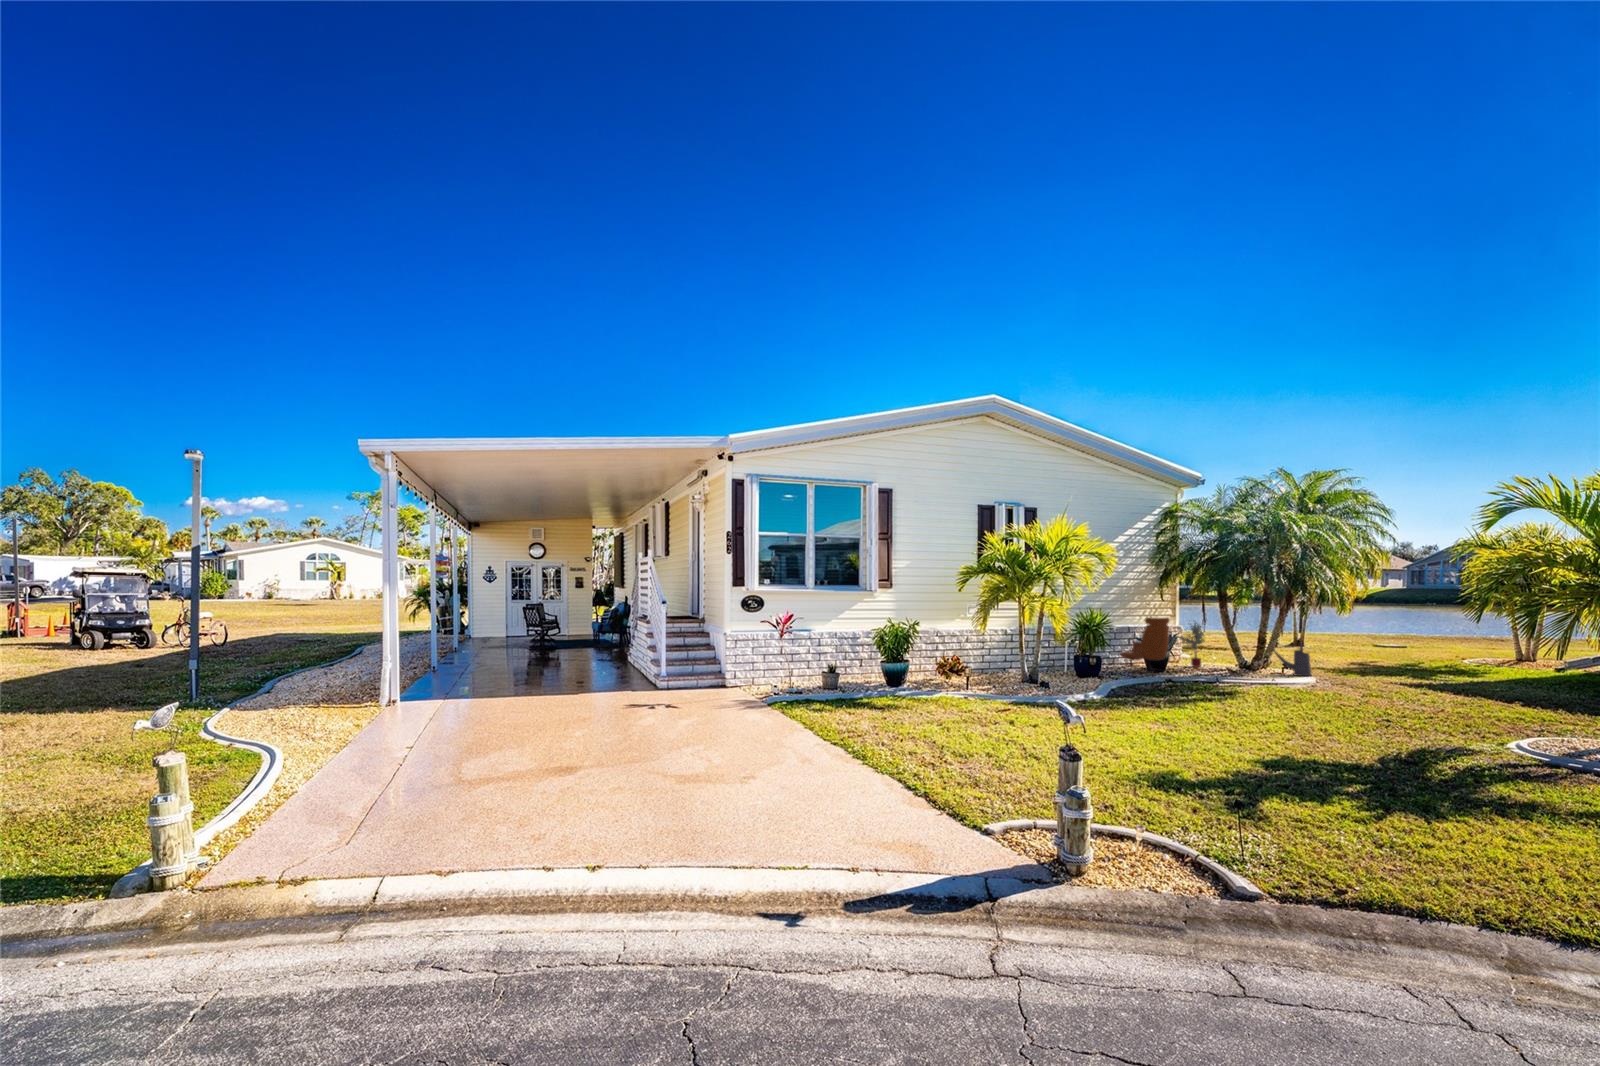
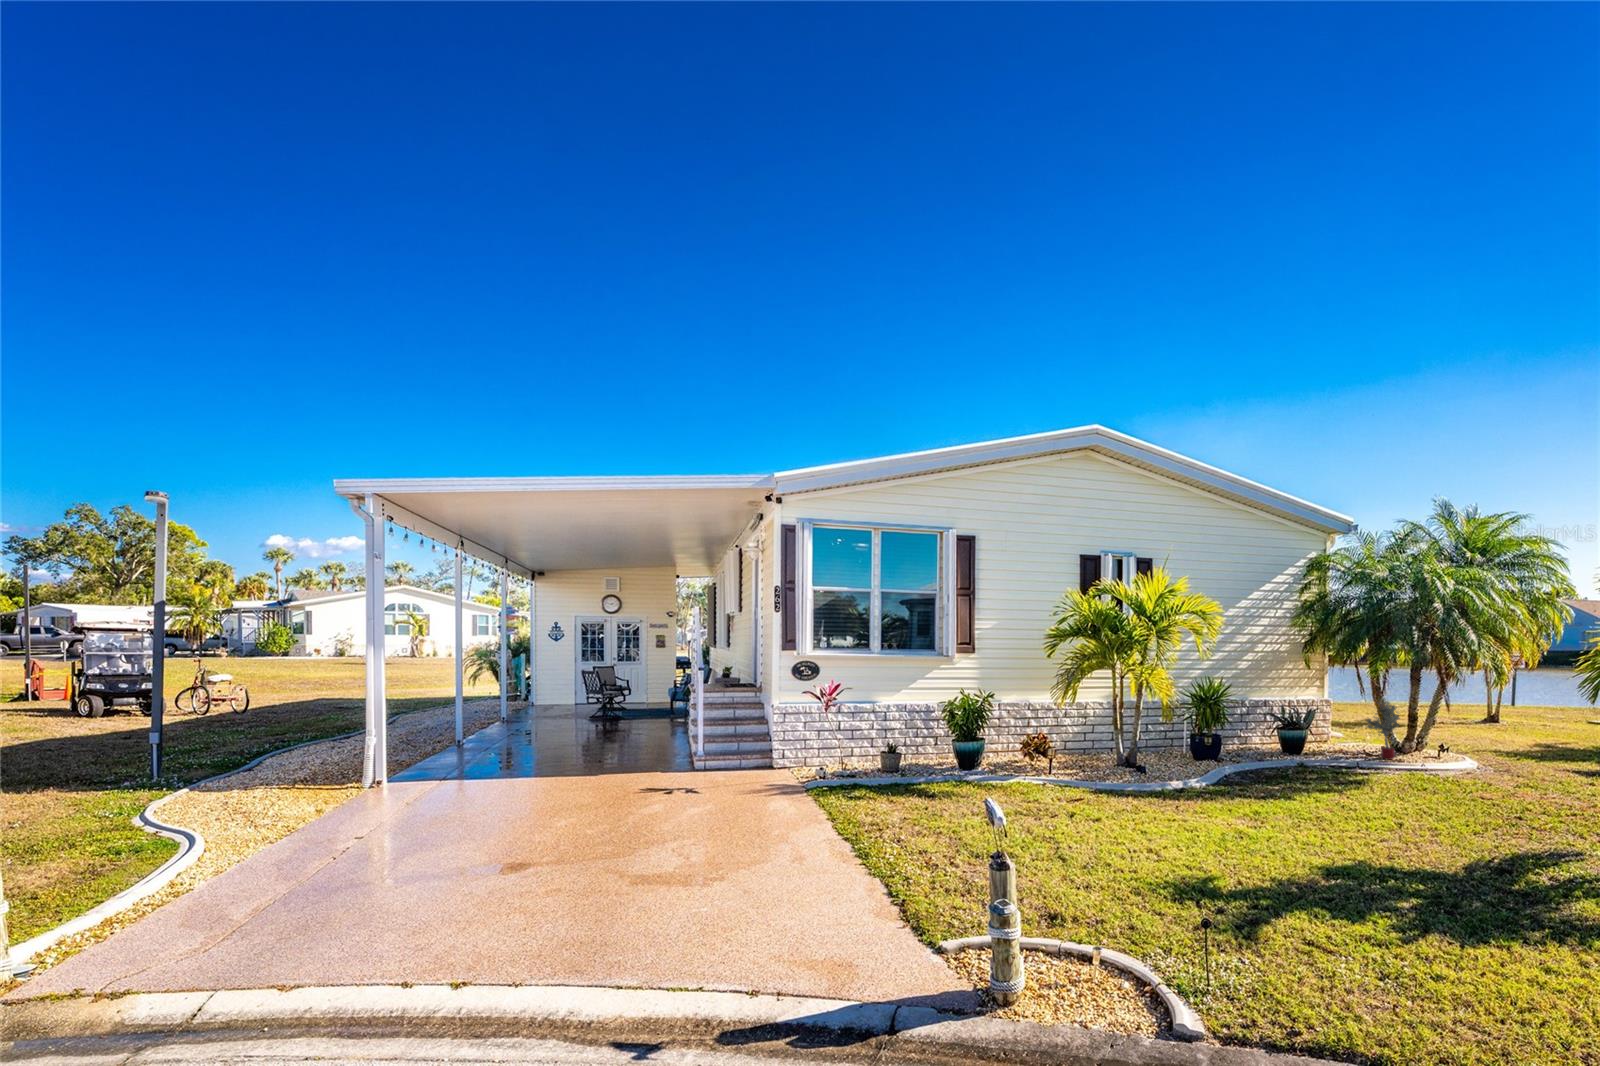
lounge chair: present [1119,617,1170,672] -> none [1279,694,1337,767]
watering can: present [1272,644,1312,676] -> none [1486,733,1549,776]

